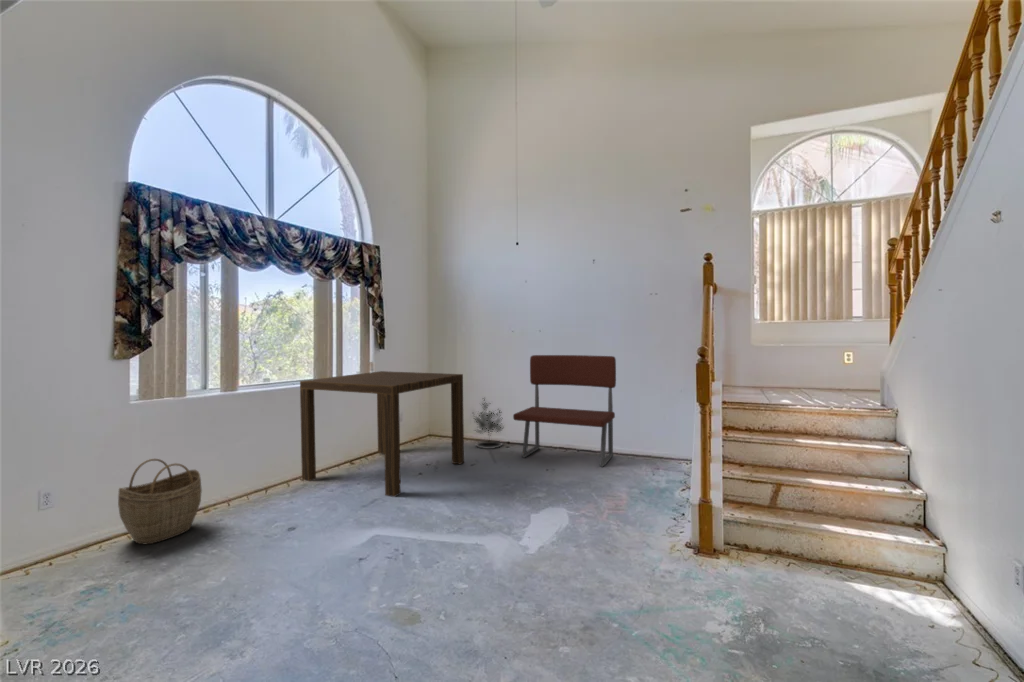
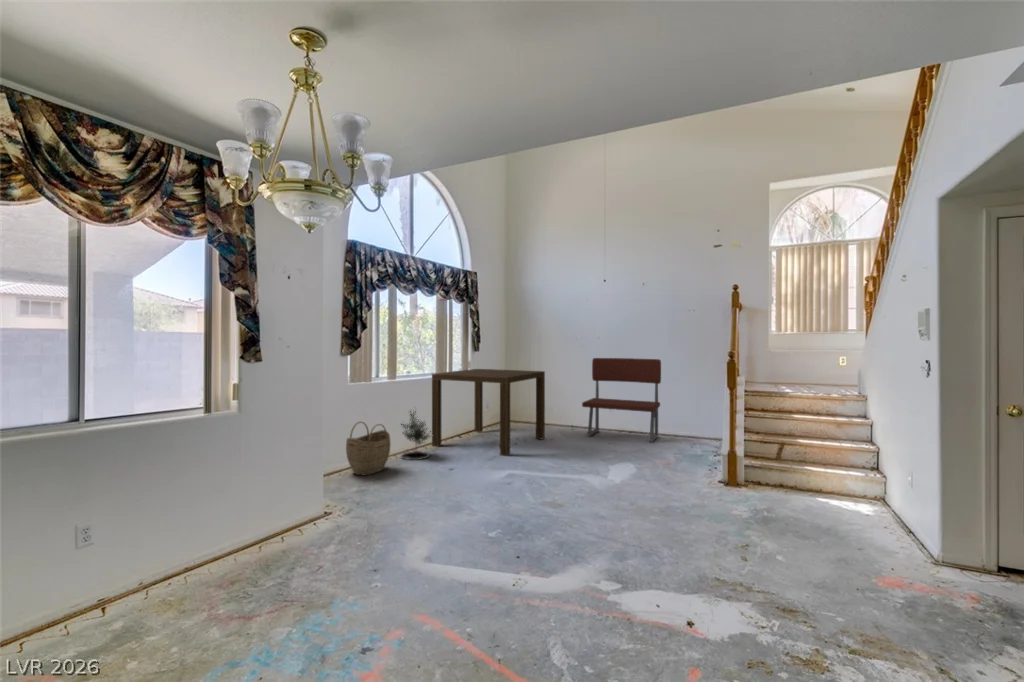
potted tree: present [474,399,503,449] -> present [401,411,431,460]

